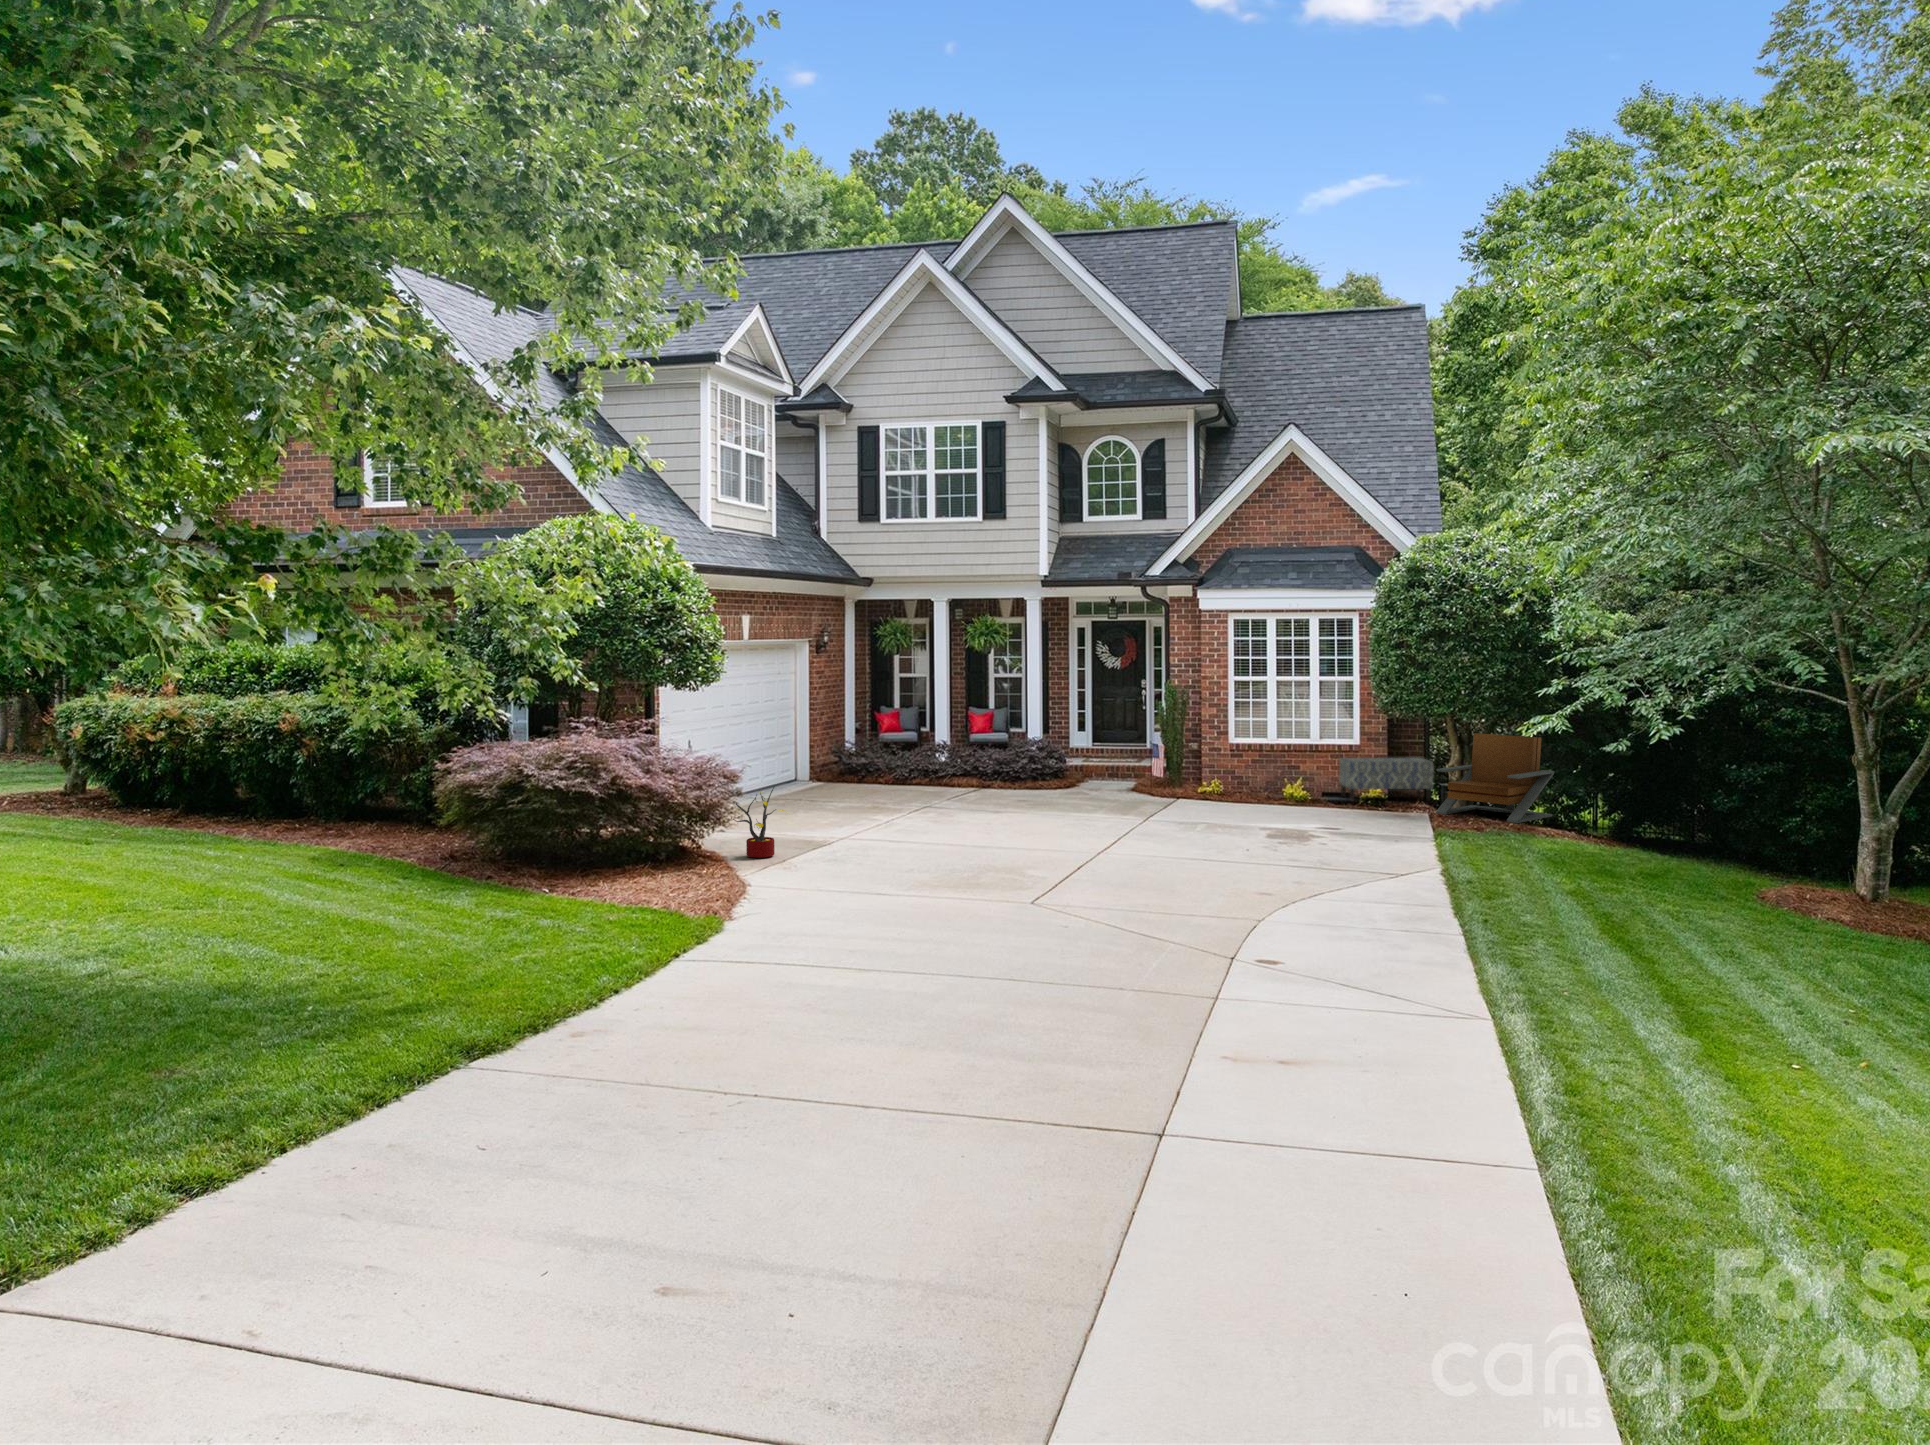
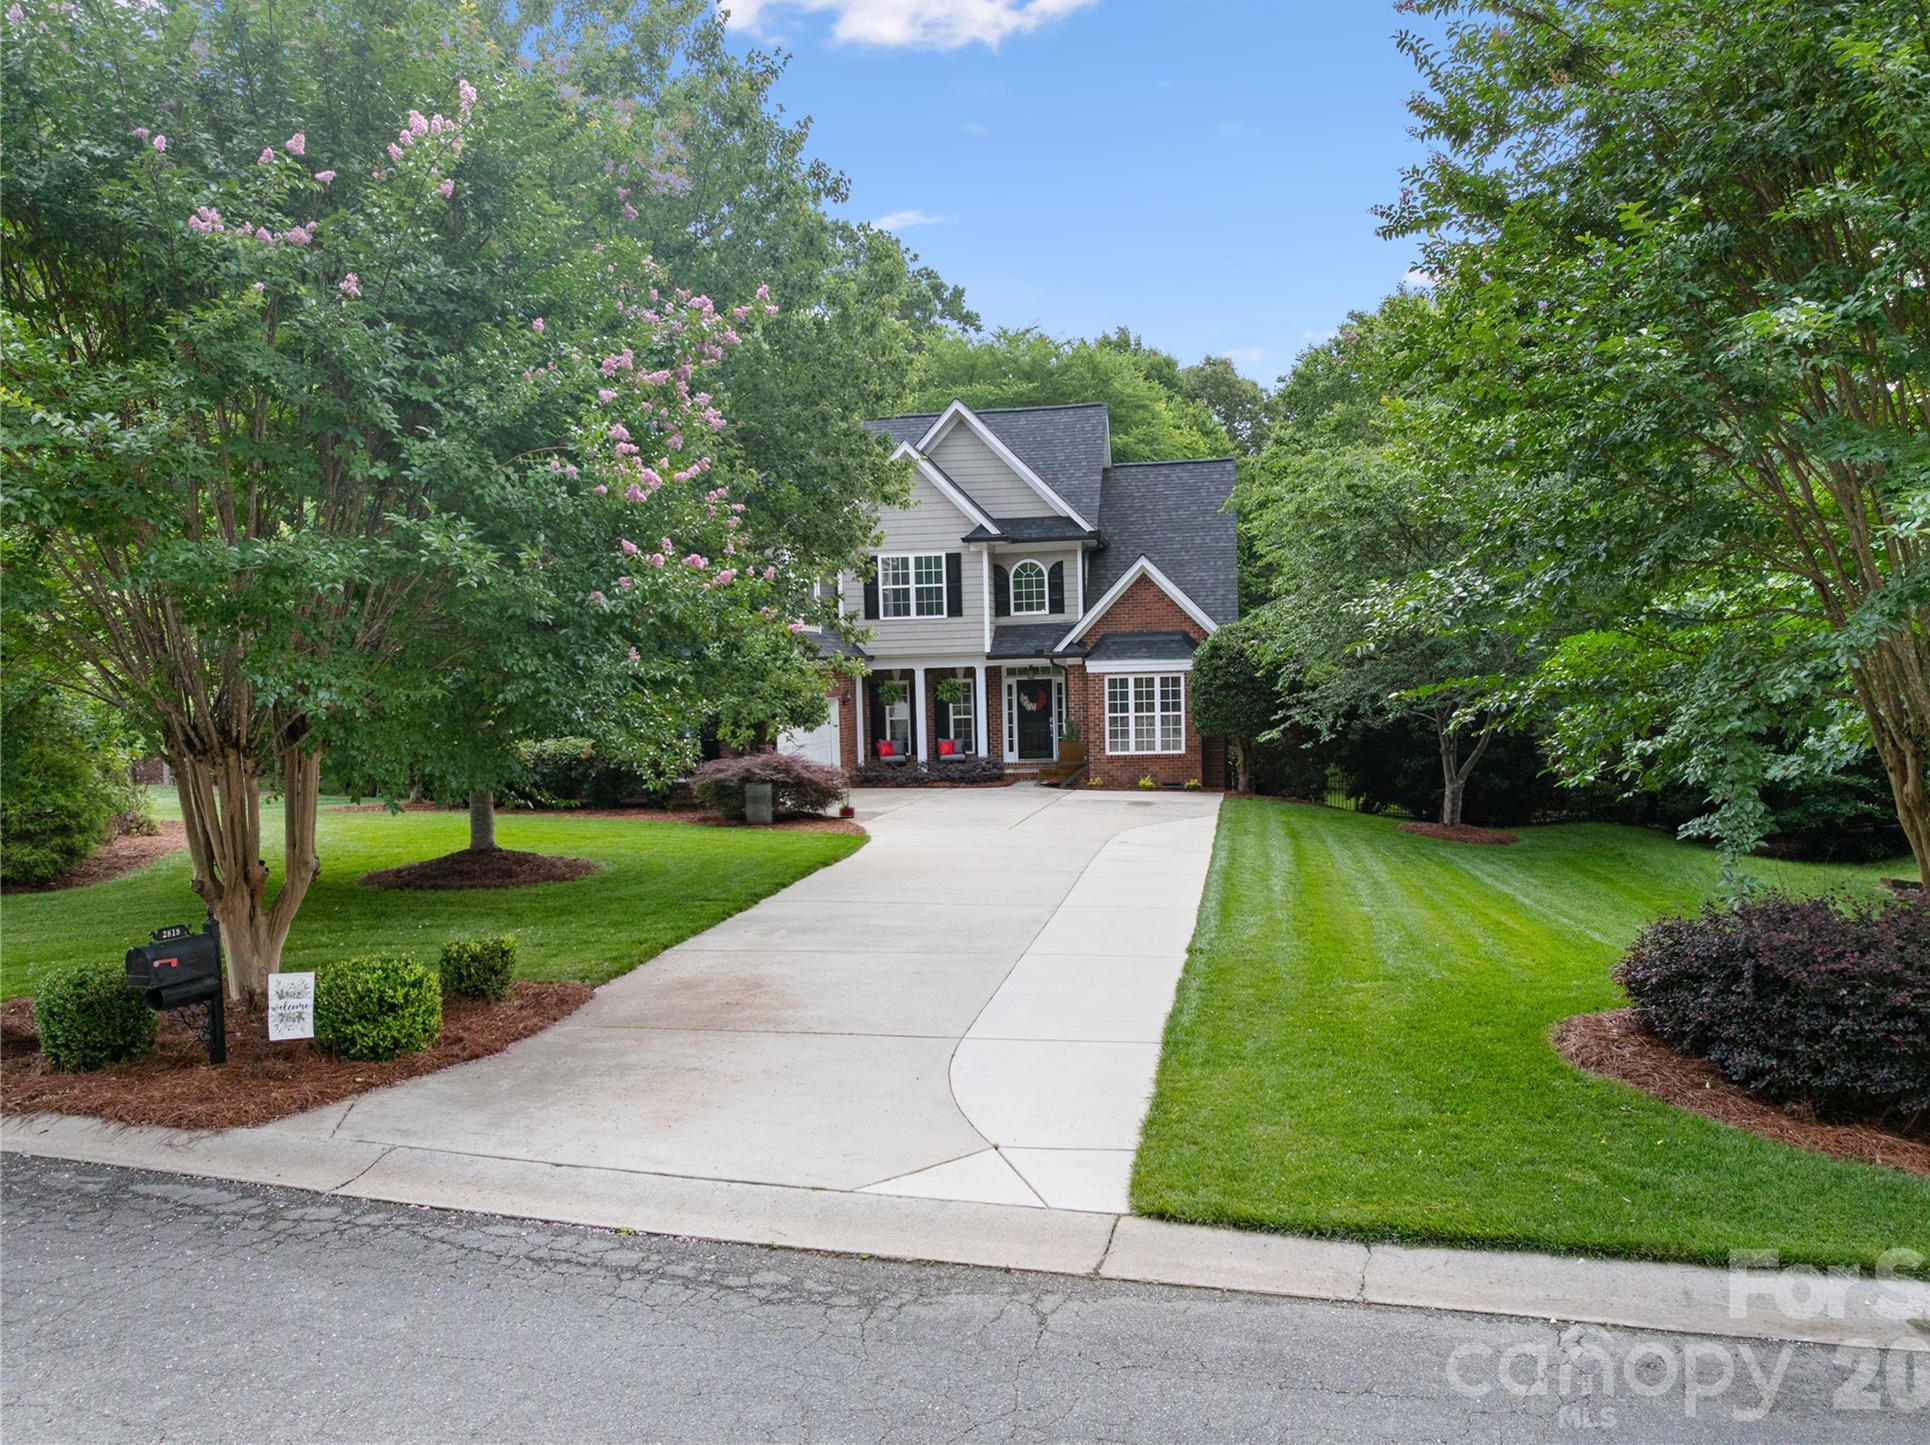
lounge chair: present [1436,733,1555,823] -> present [1034,742,1091,788]
bench: present [1339,757,1434,801] -> none [1173,761,1228,788]
trash can: none [569,792,637,870] -> present [746,784,780,824]

